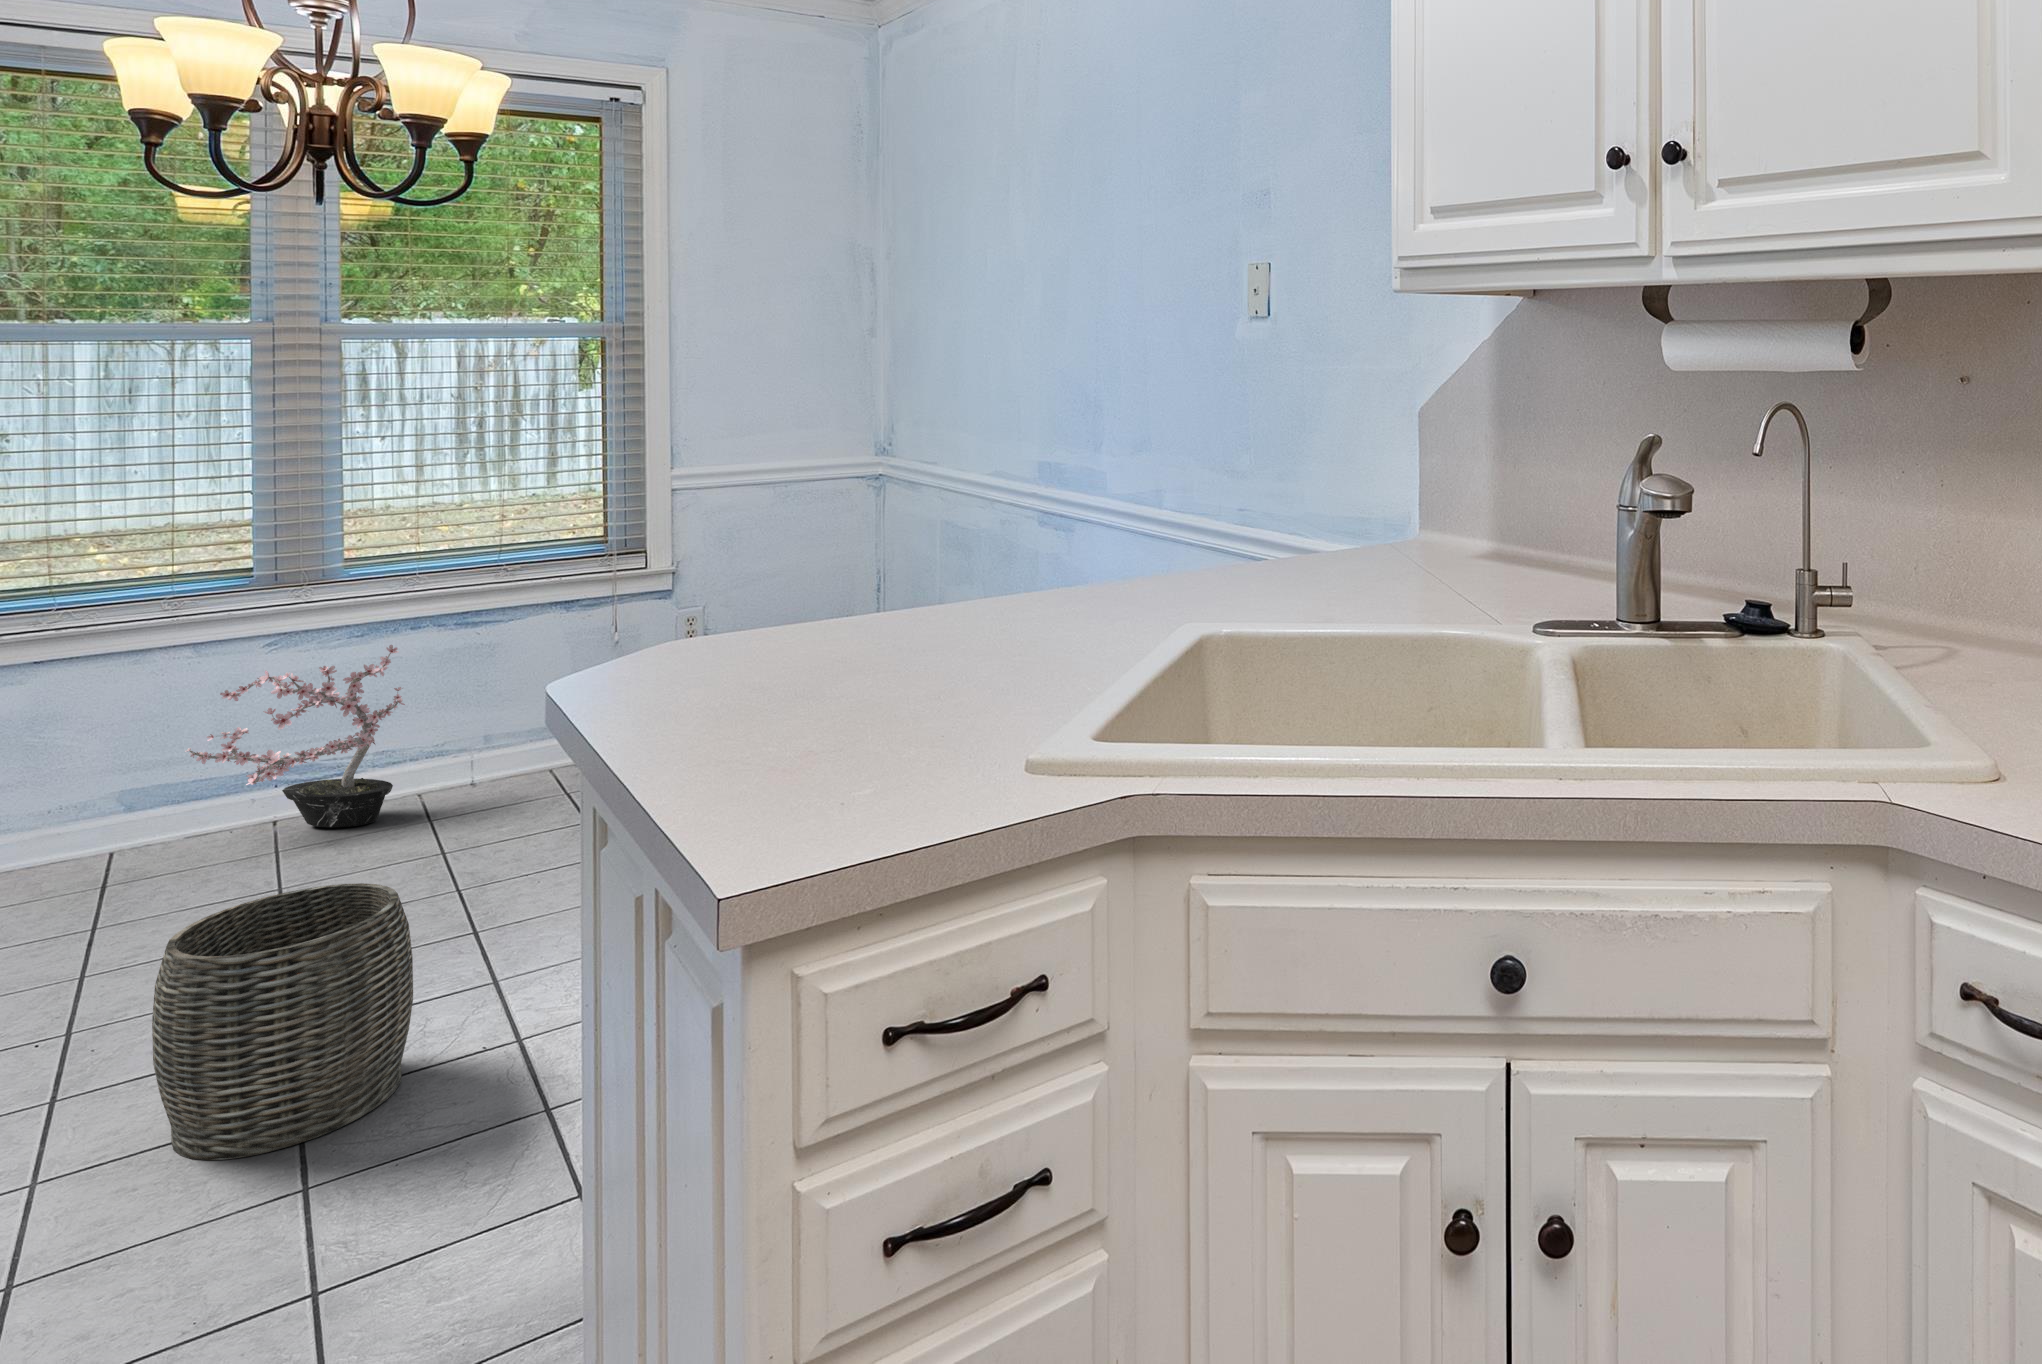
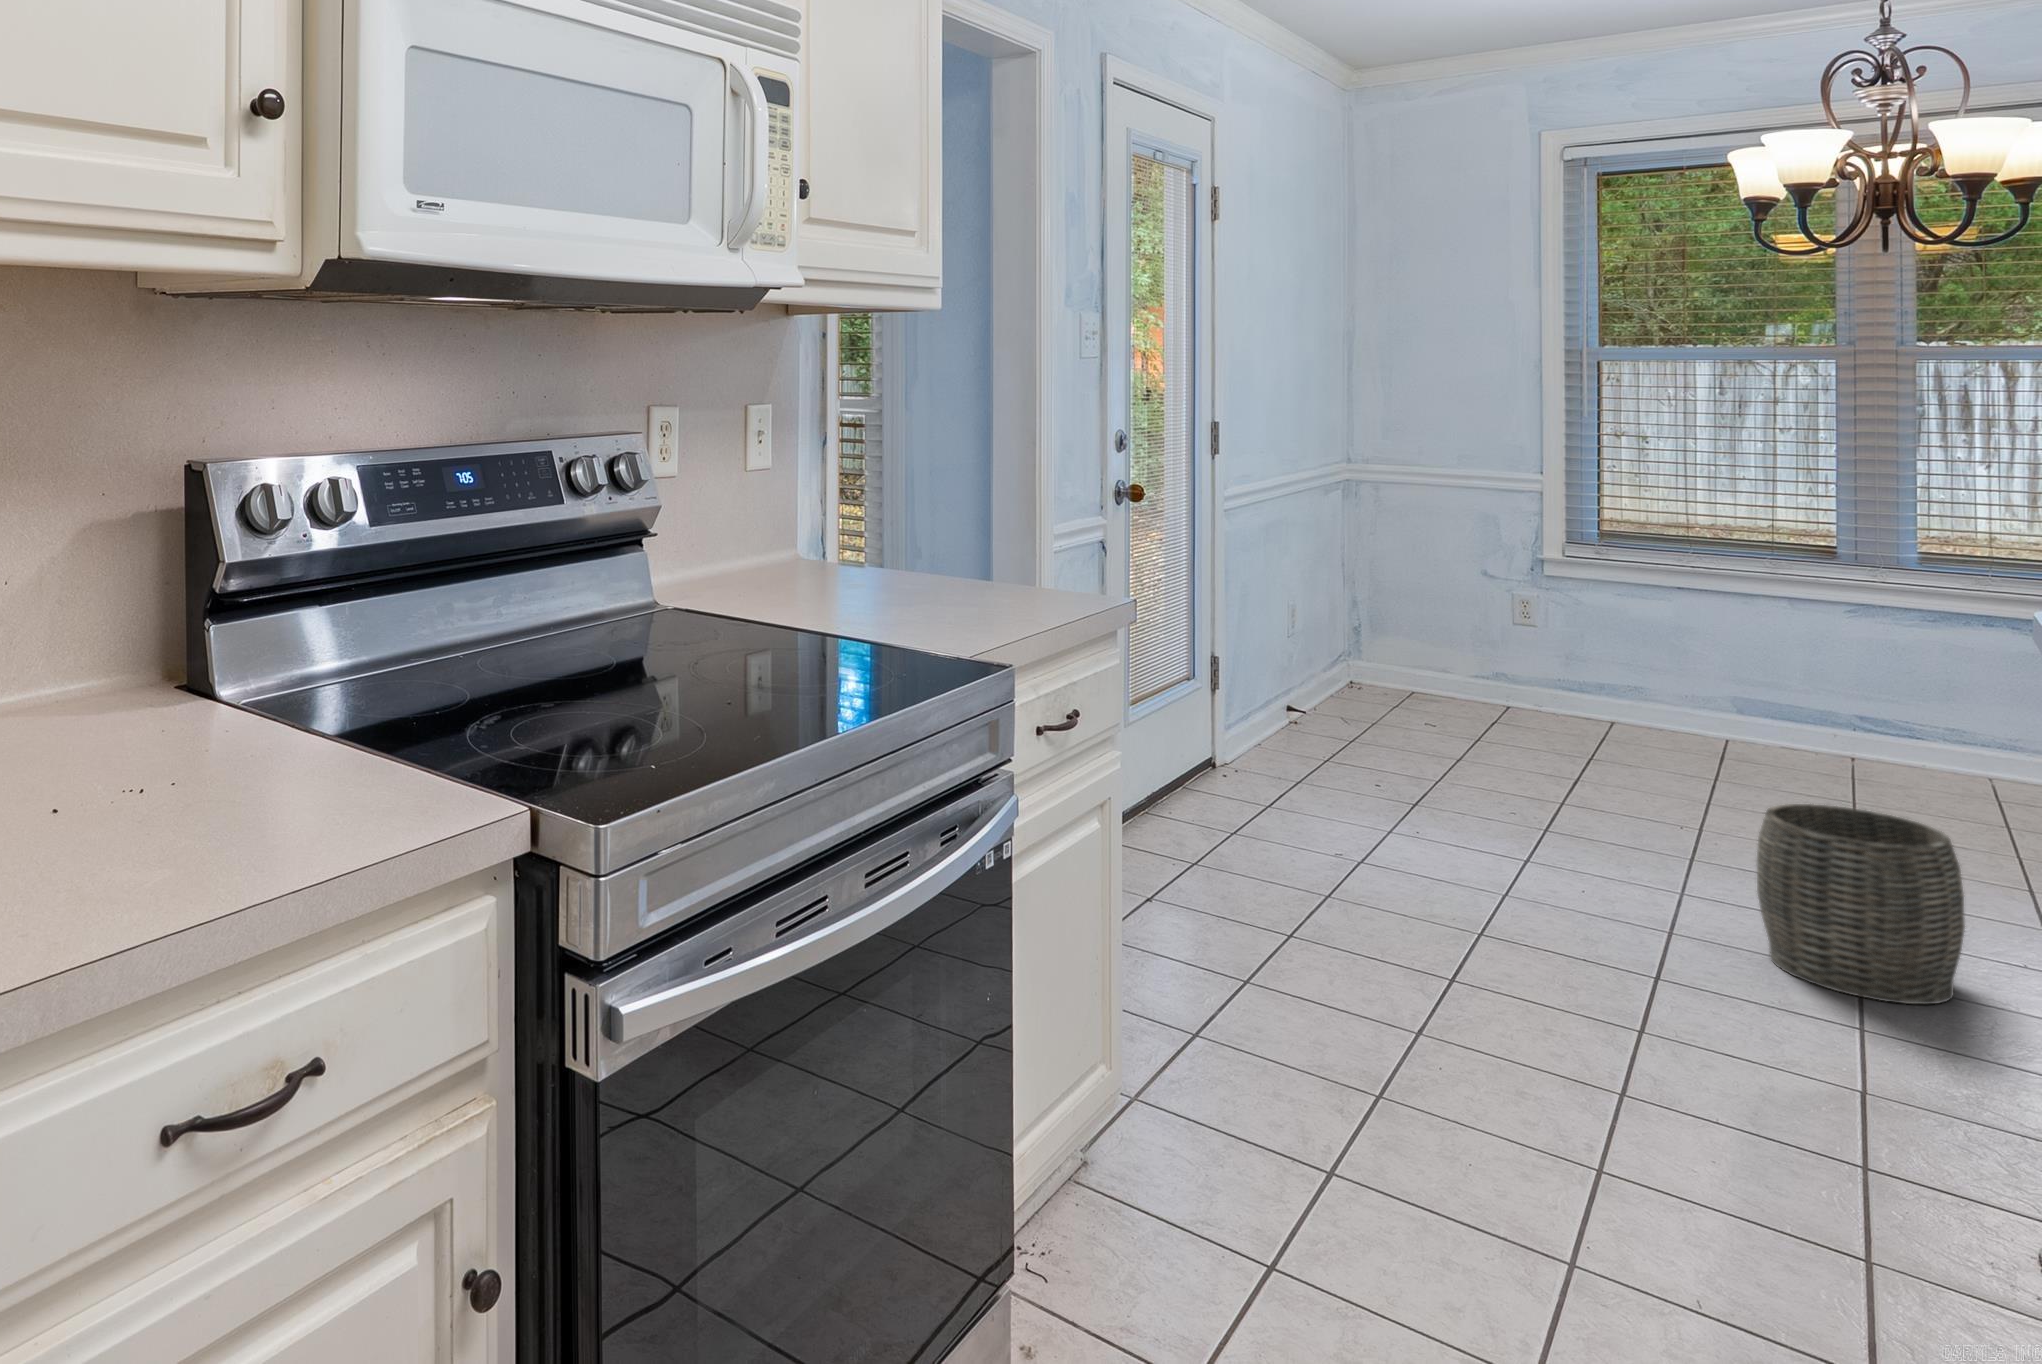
potted plant: present [185,645,405,827] -> none [1778,644,1983,813]

